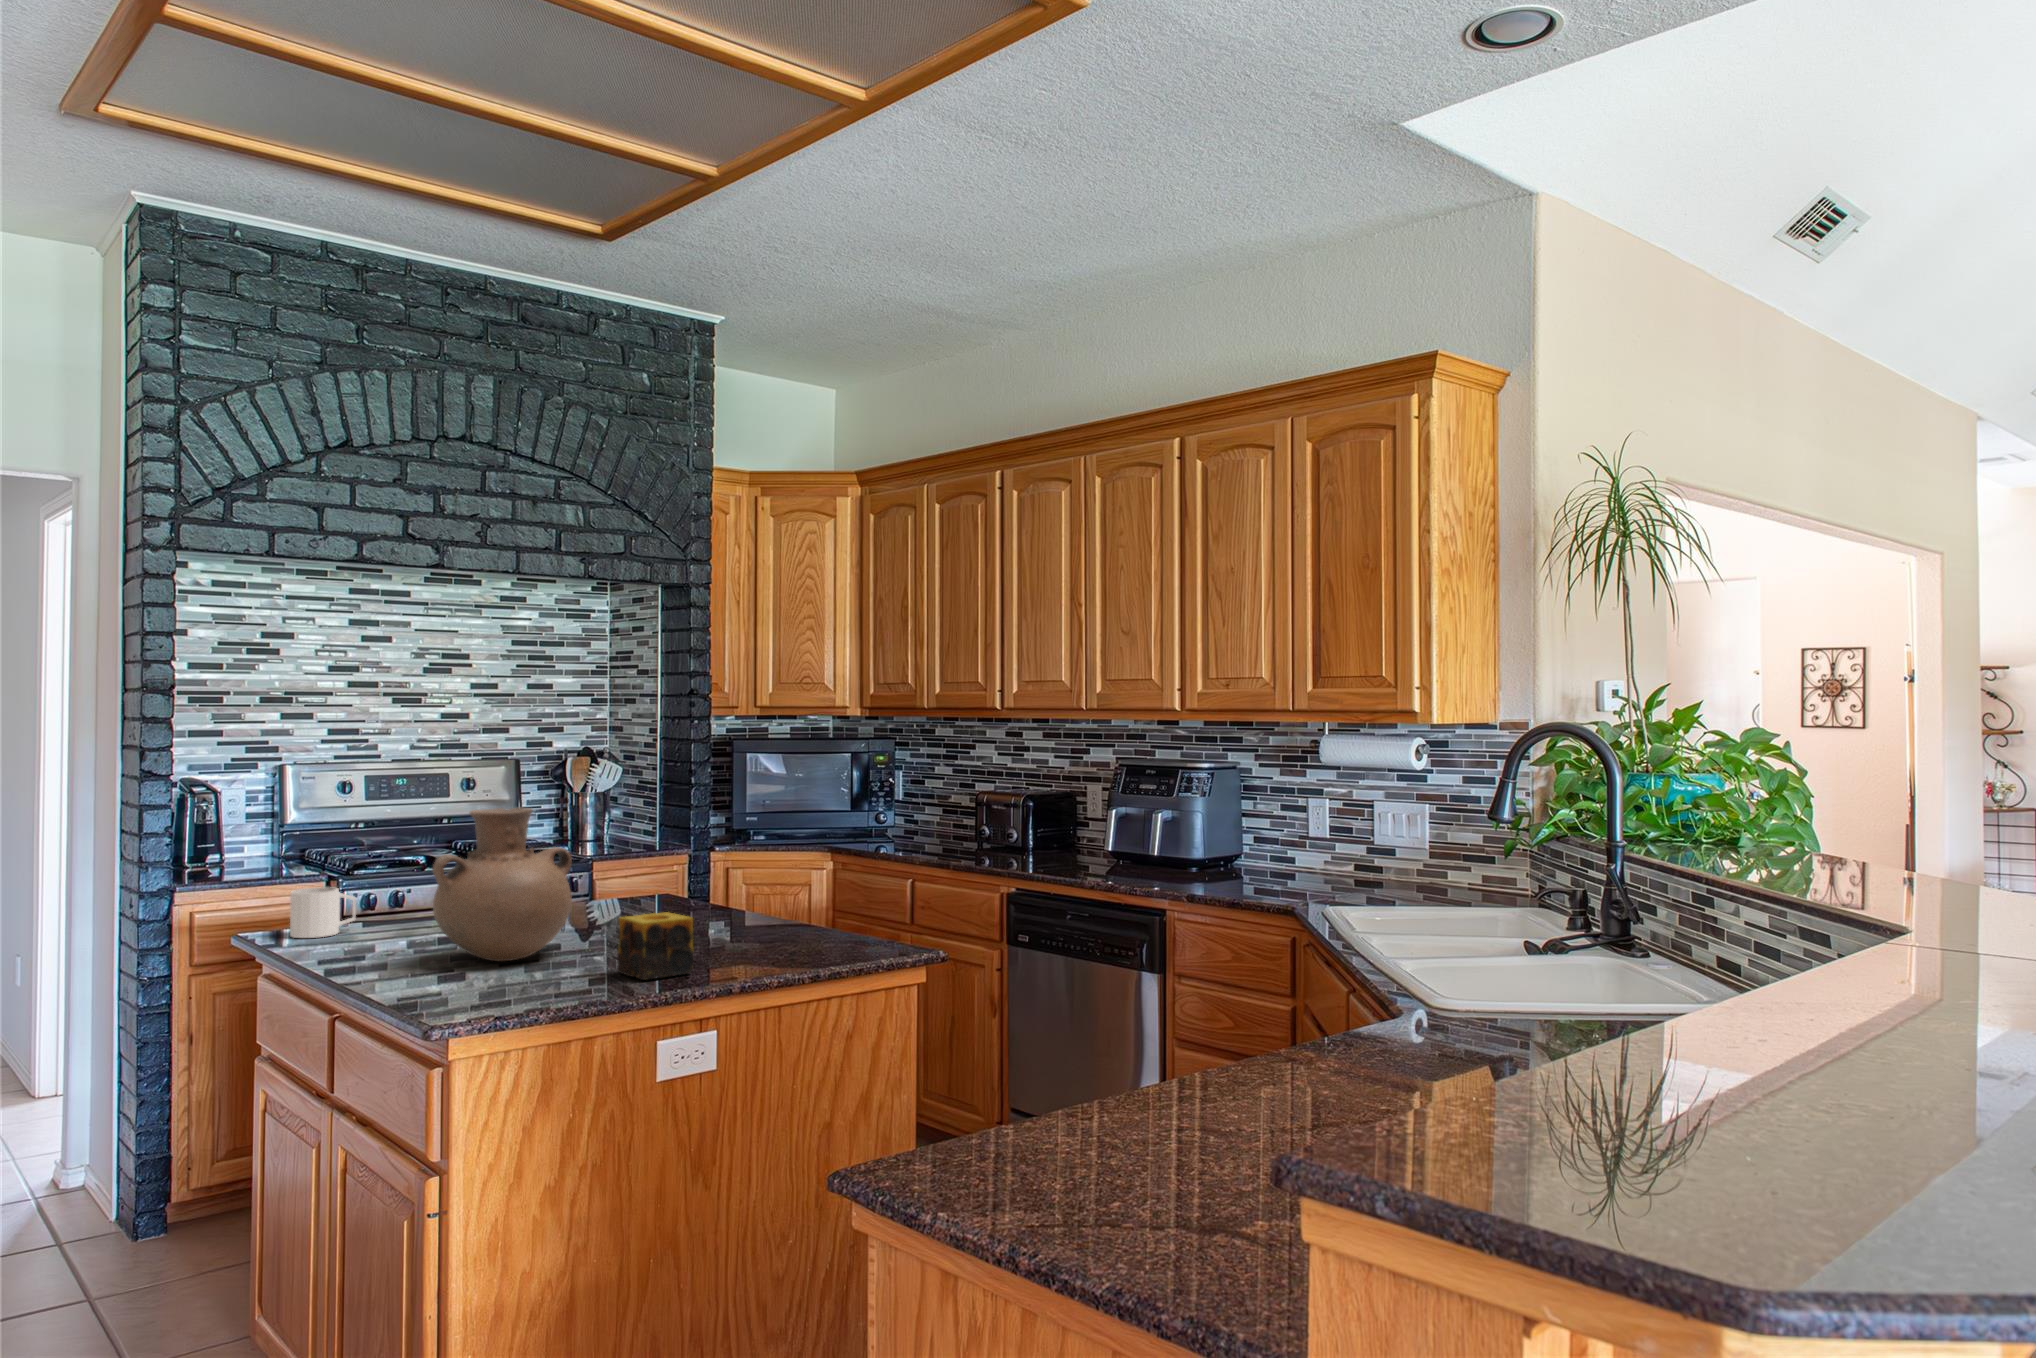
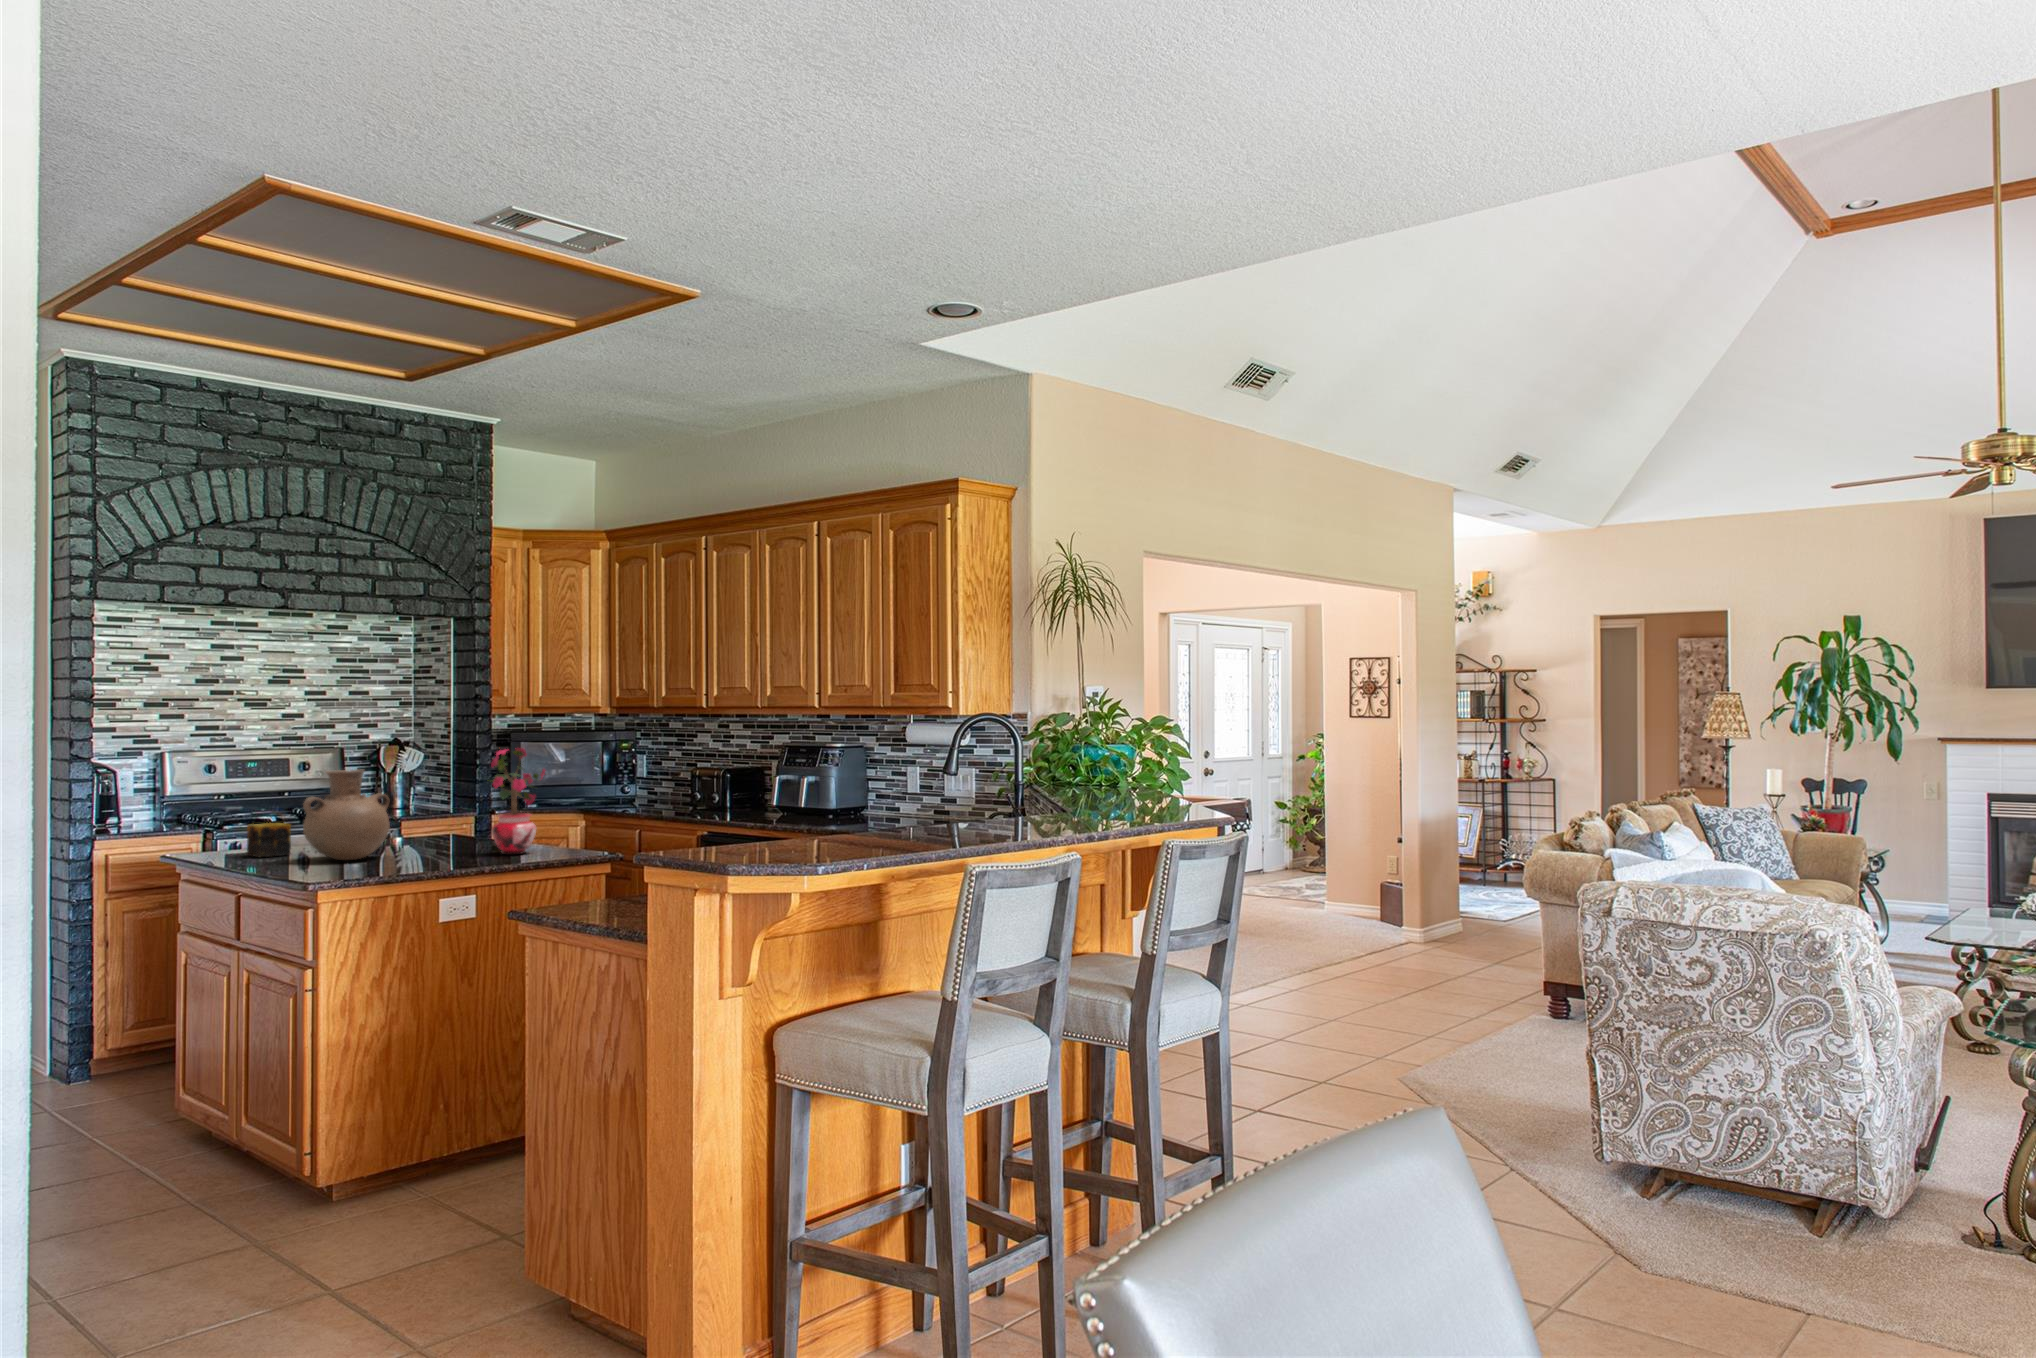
potted plant: none [725,771,826,953] -> present [491,748,545,855]
mug: present [290,887,356,938] -> none [204,824,246,854]
candle: present [617,912,693,980] -> present [247,823,291,857]

